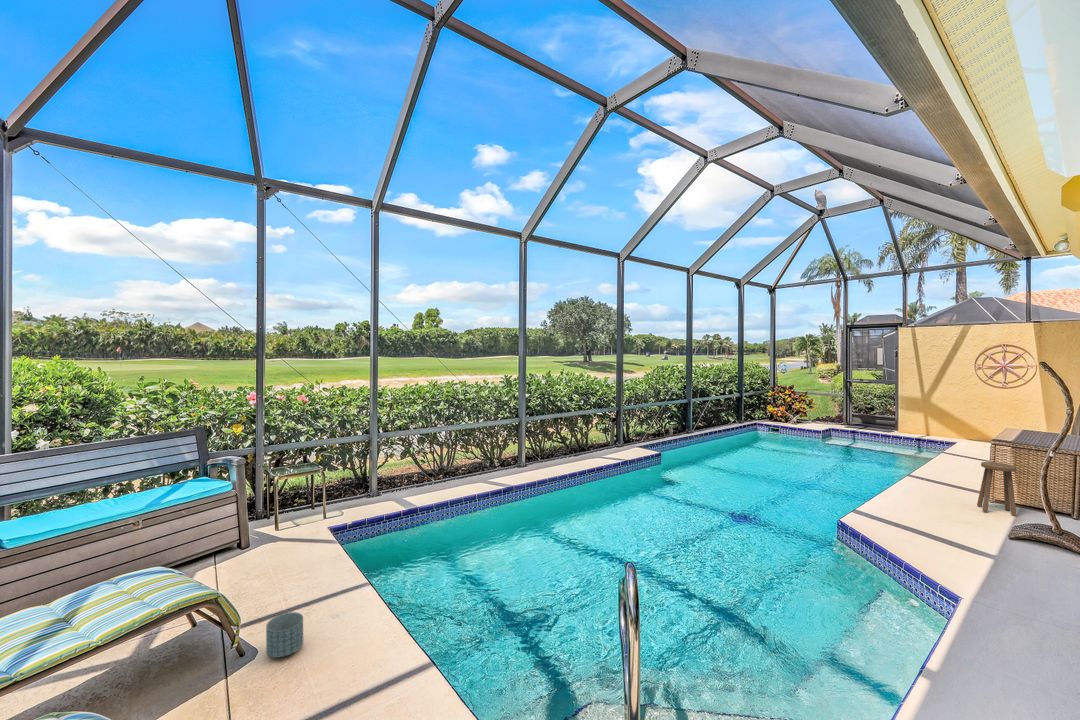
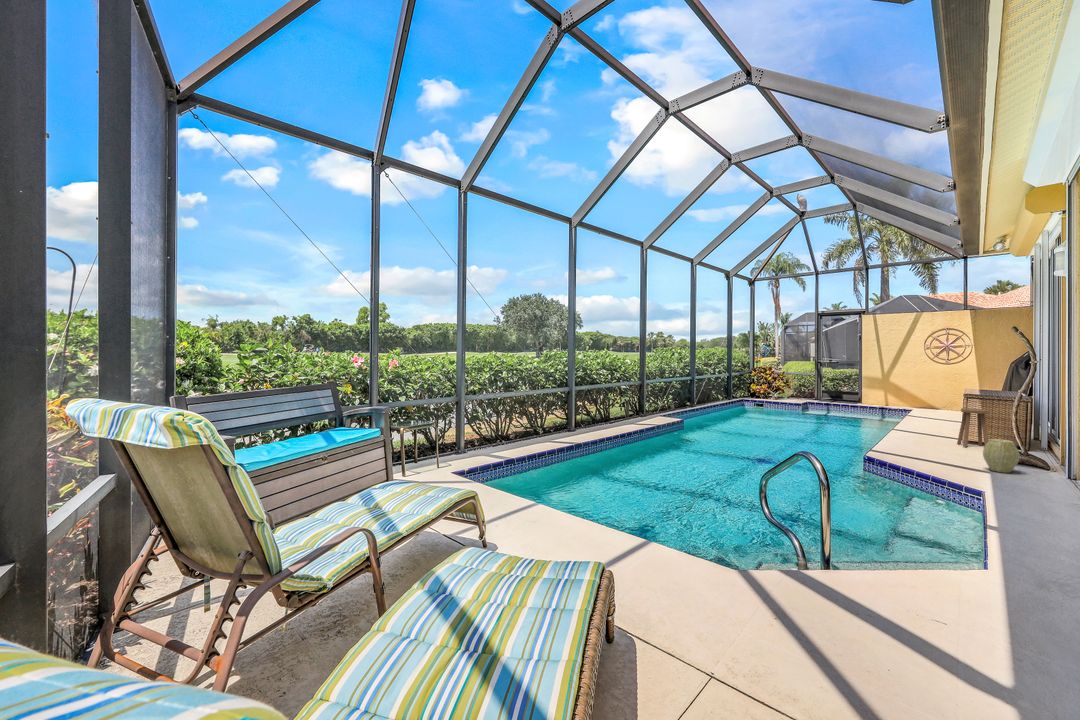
woven basket: none [986,516,1035,564] -> present [983,439,1020,473]
planter: present [266,612,303,657] -> none [496,511,523,543]

